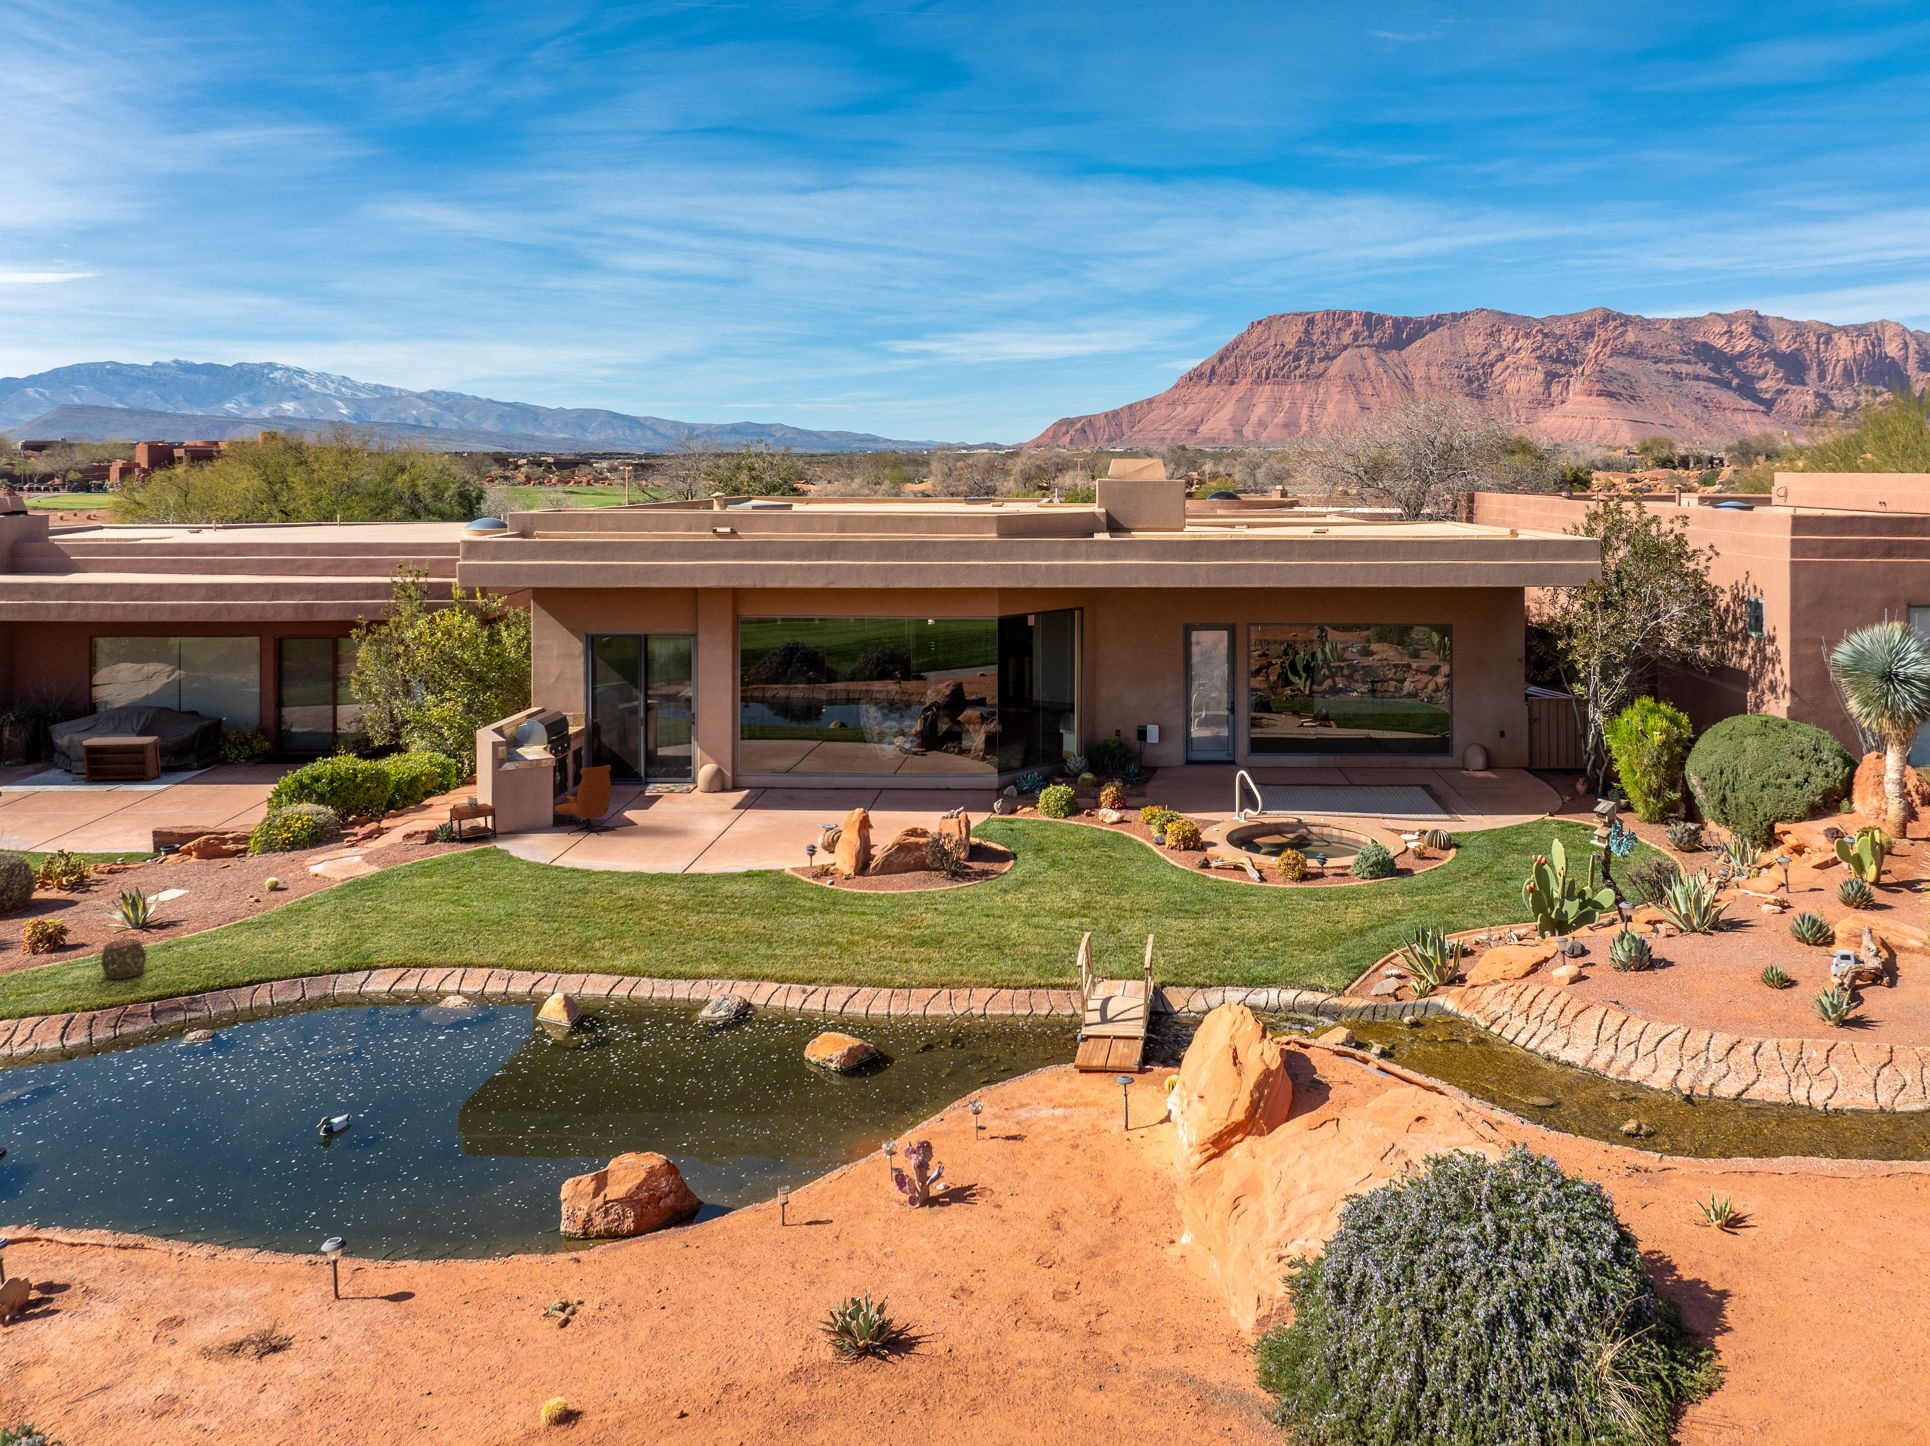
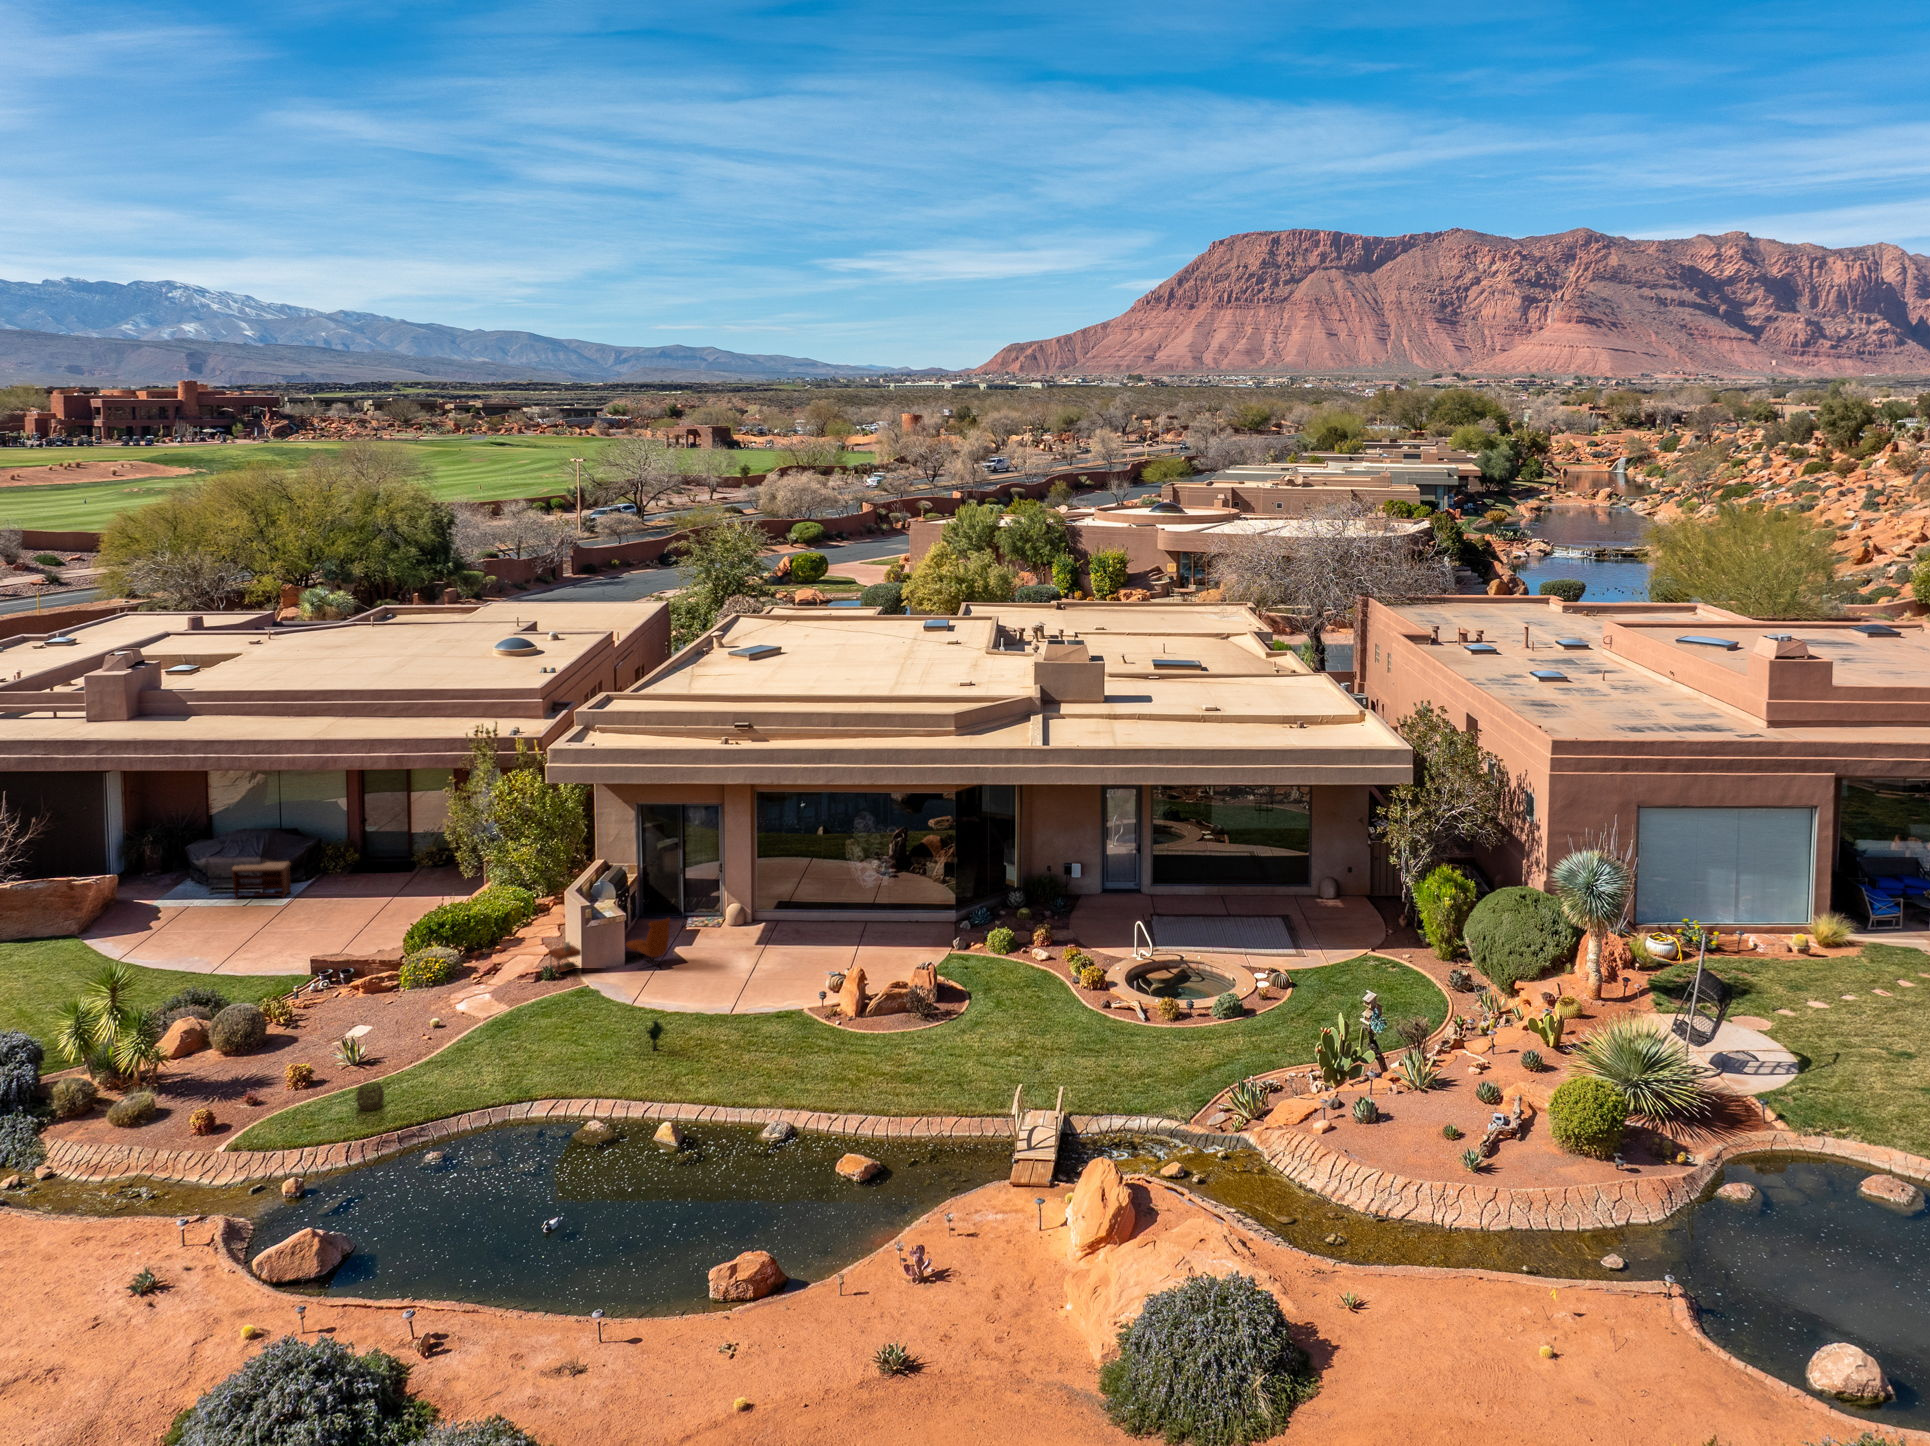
decorative plant: none [549,865,578,913] -> present [647,1020,664,1050]

